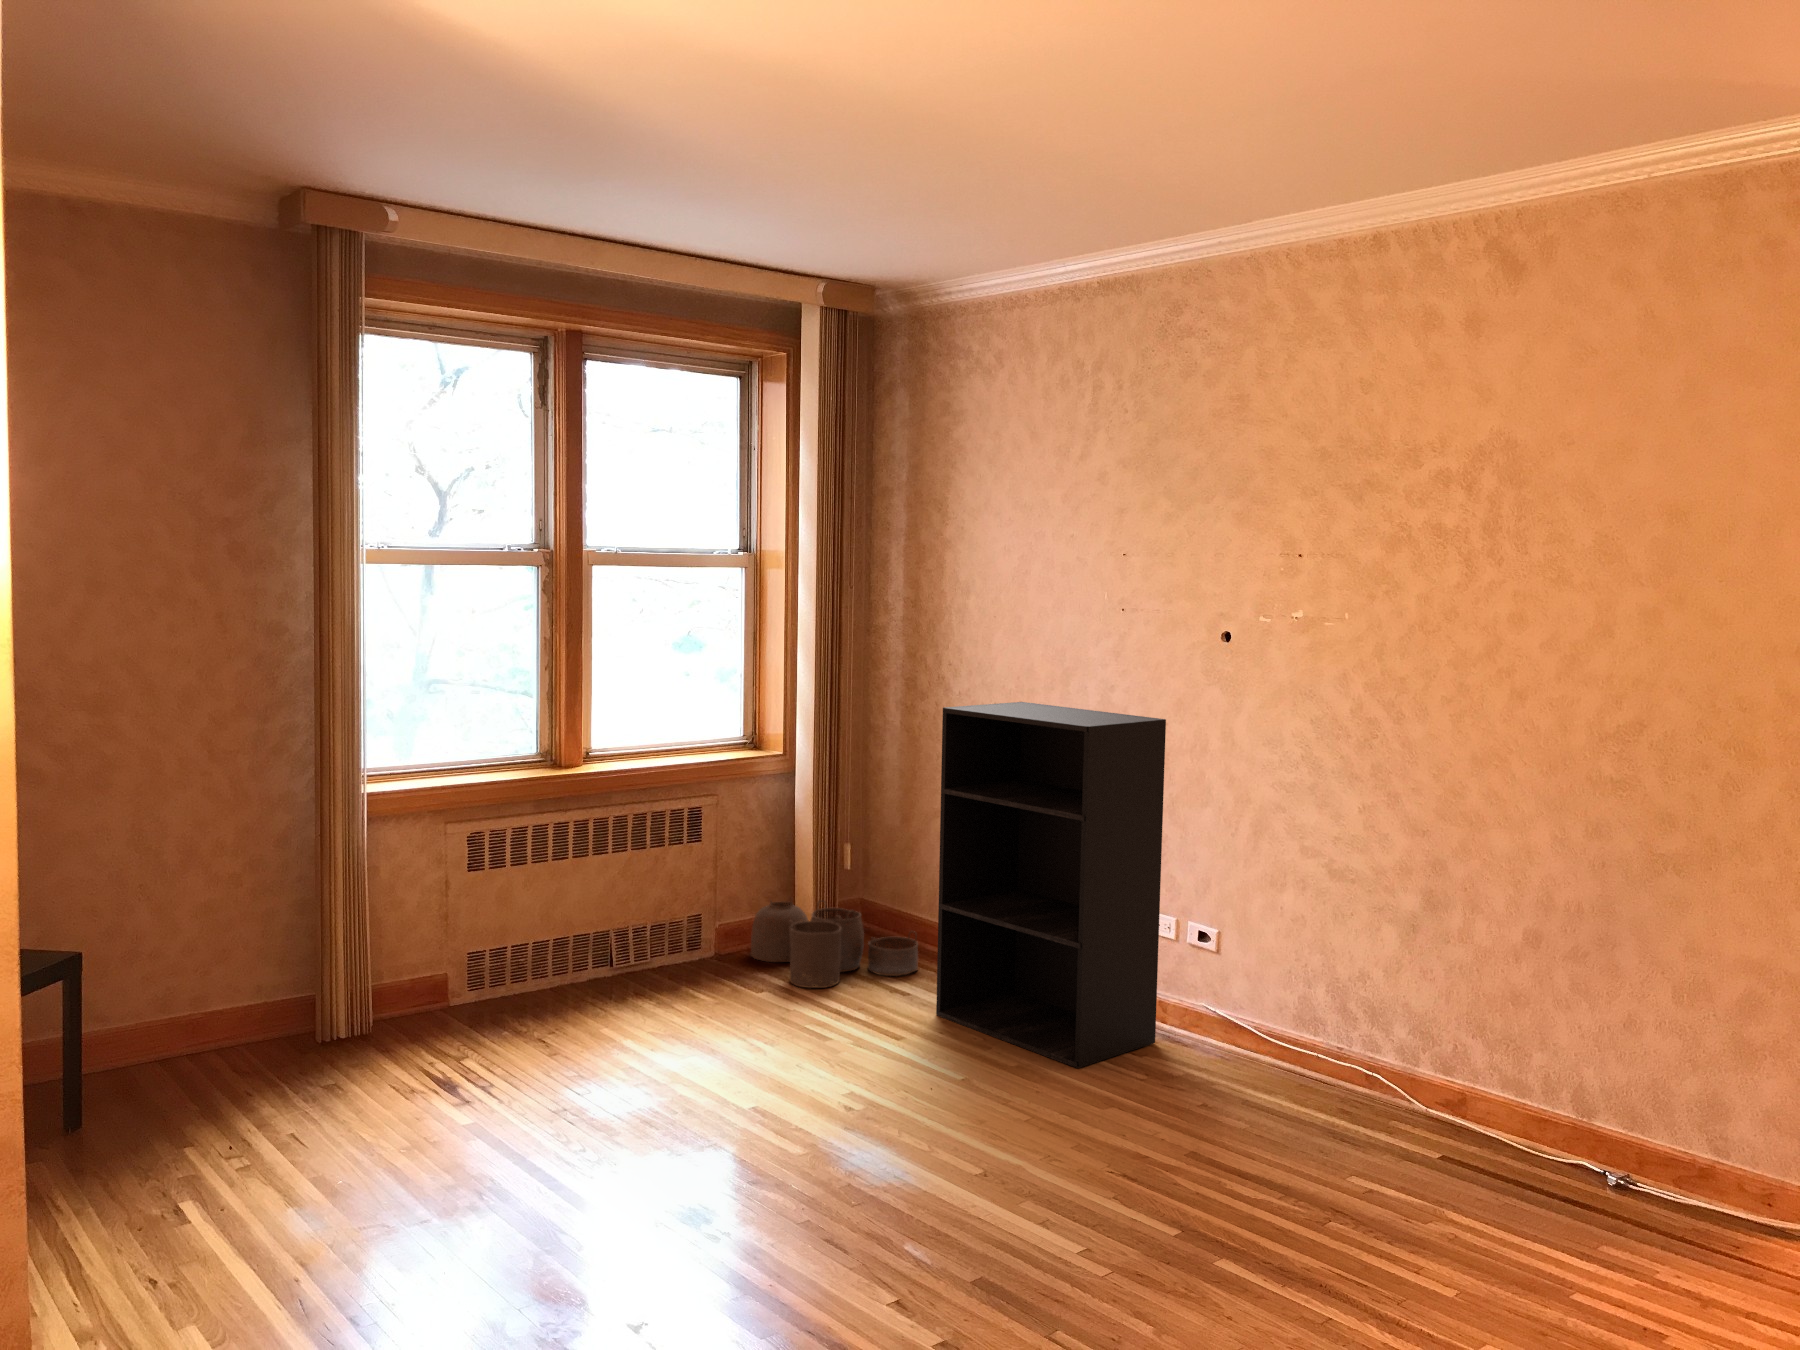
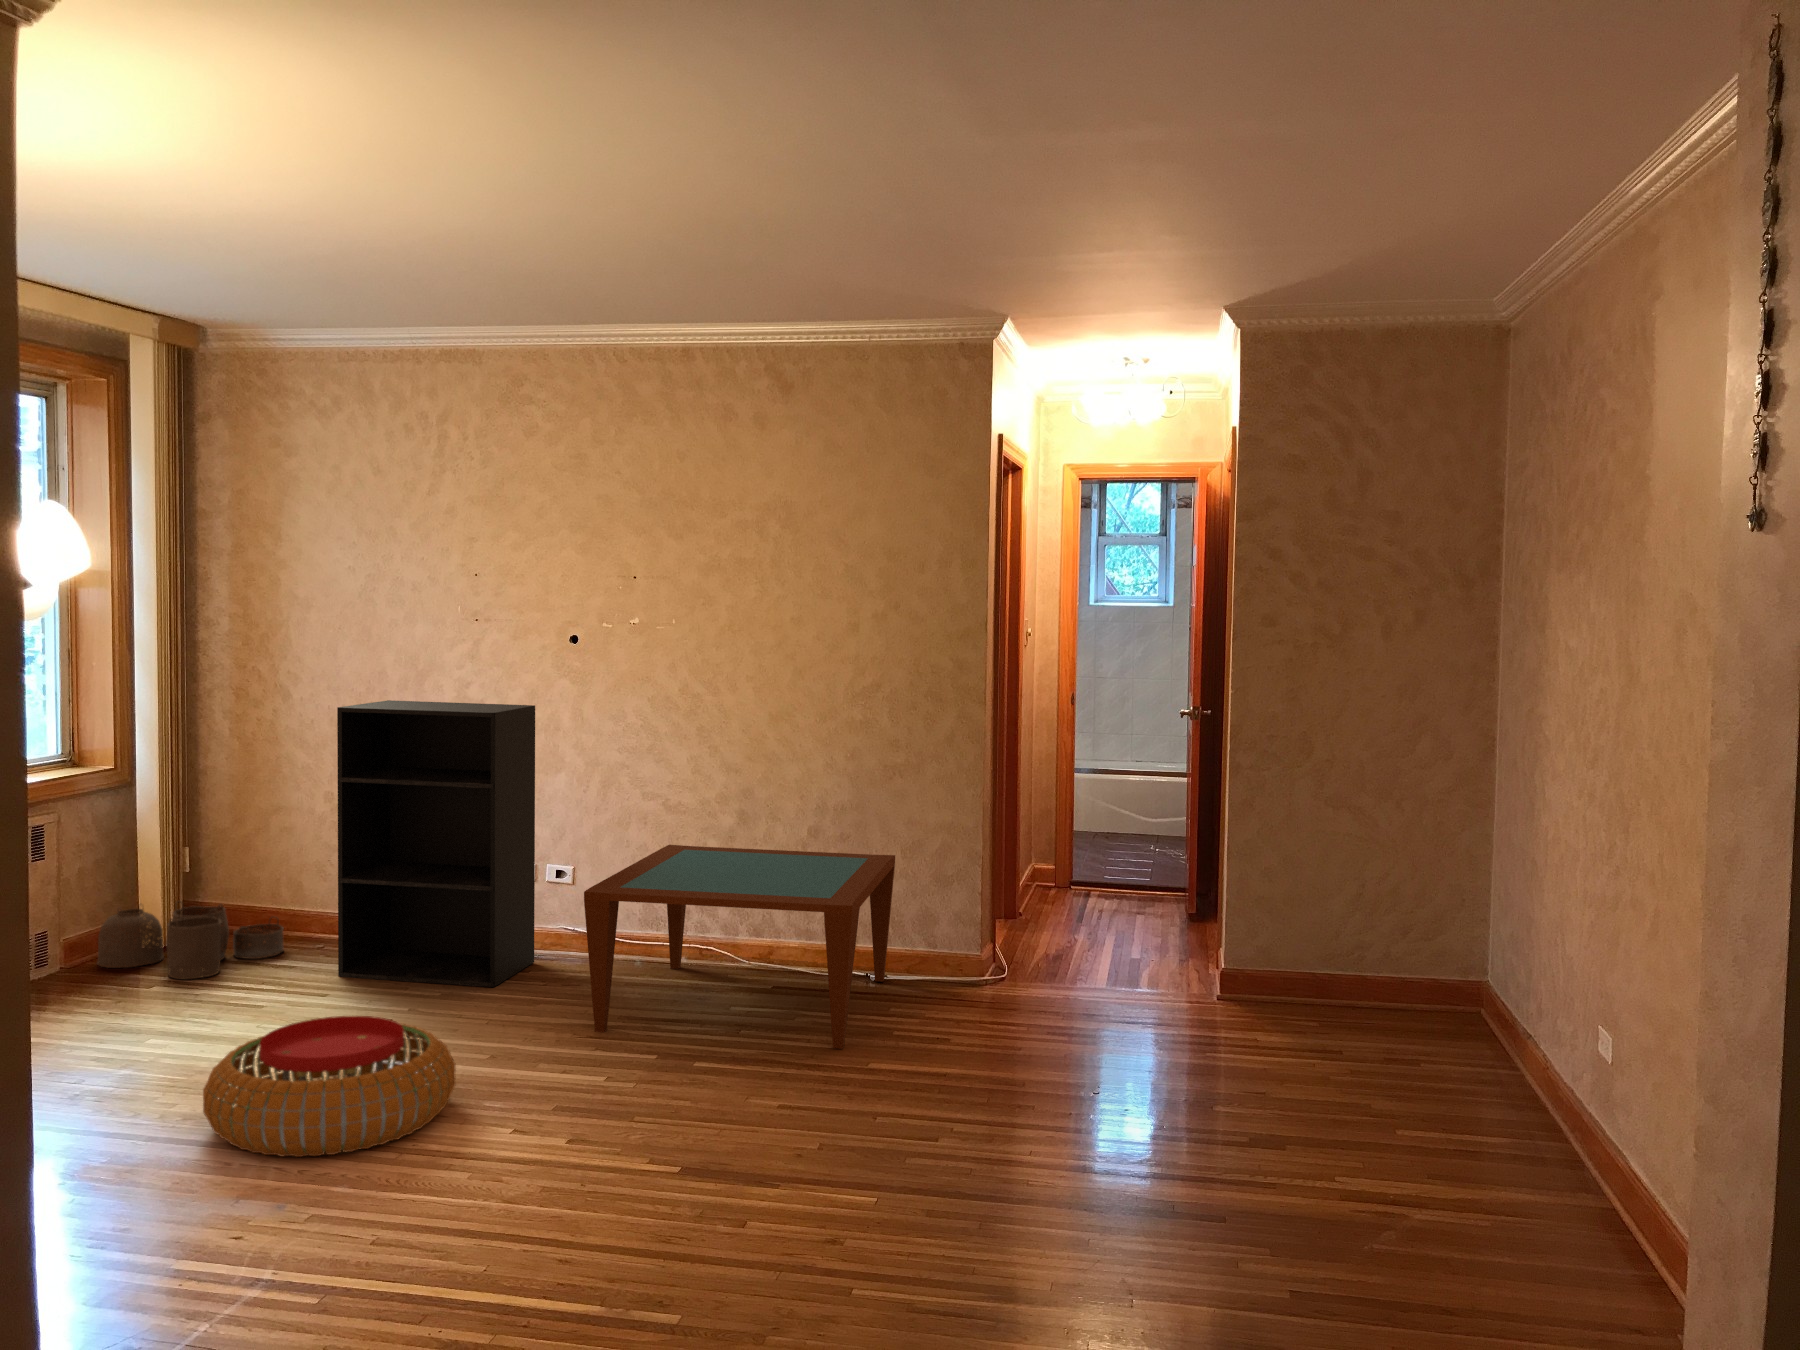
coffee table: none [1125,922,1662,1306] -> present [584,845,895,1049]
pouf: none [596,1083,884,1271] -> present [203,1016,456,1157]

